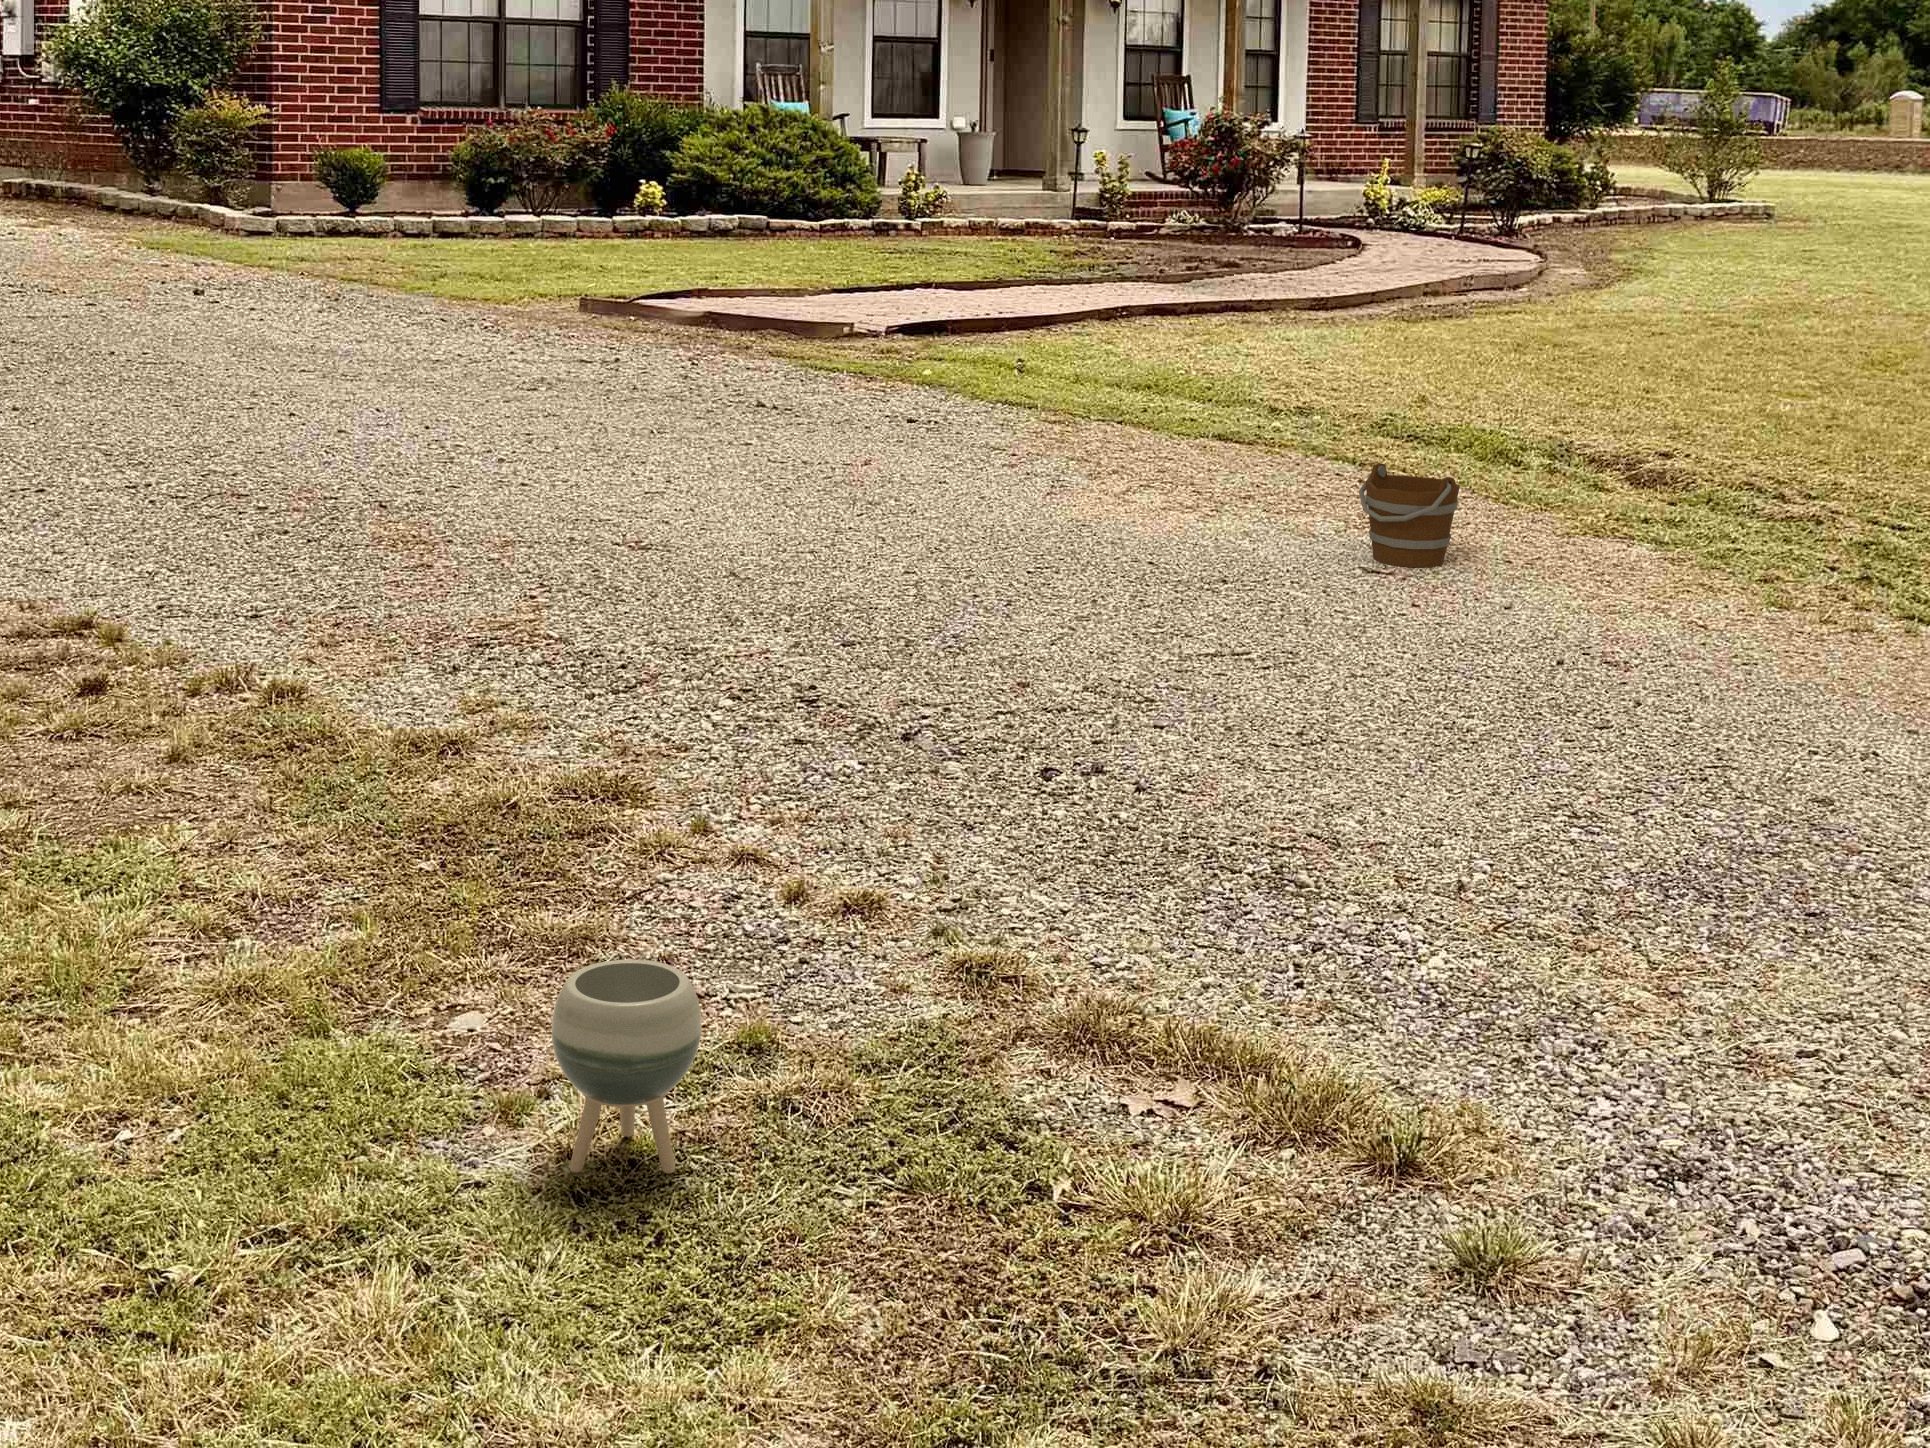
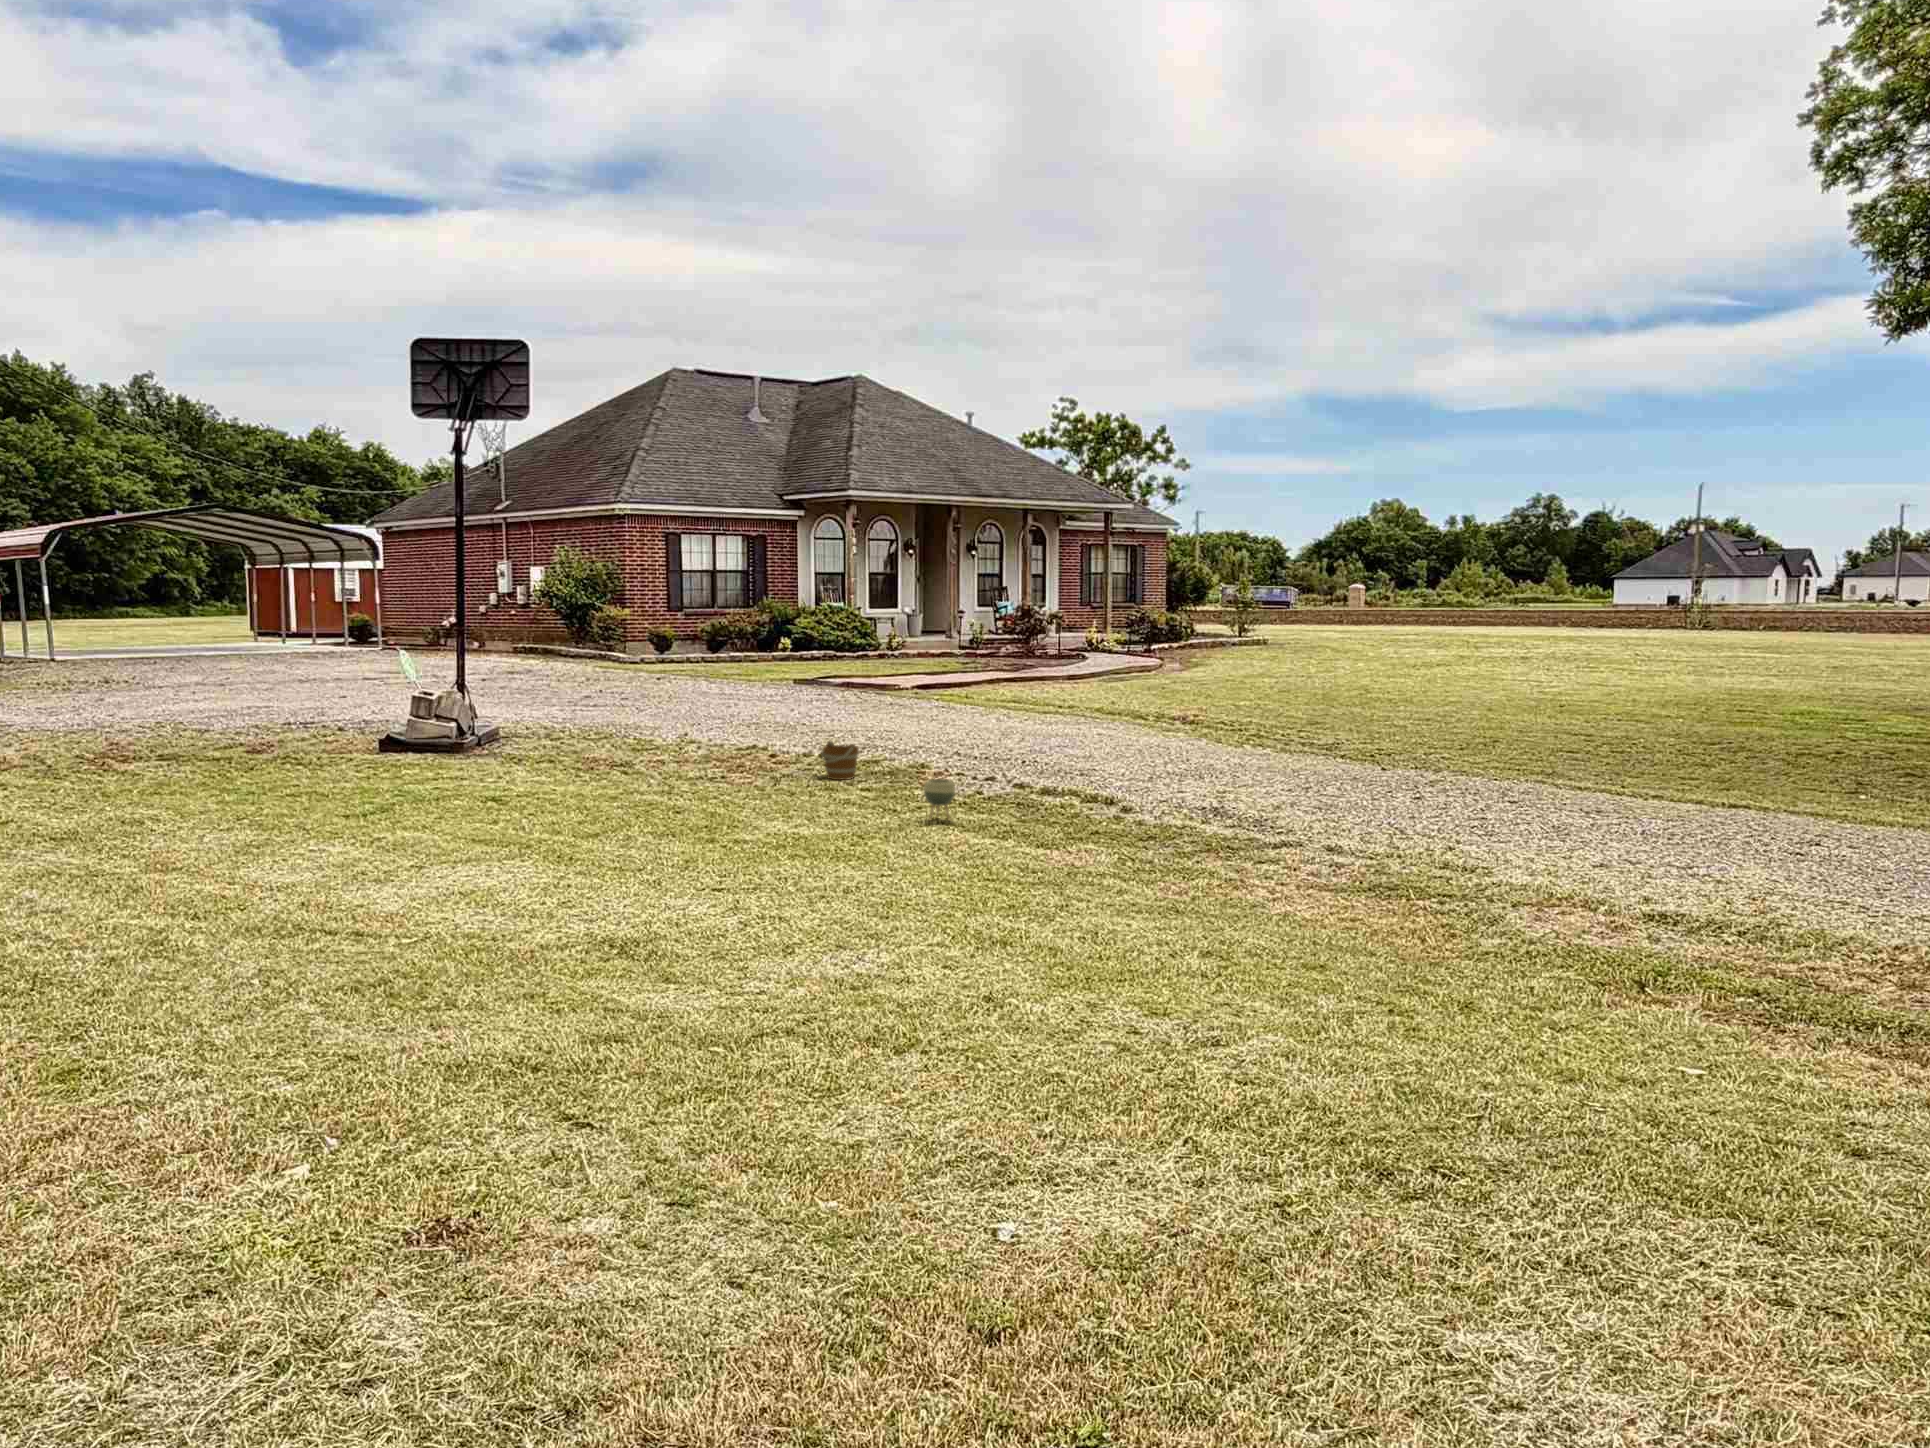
bucket: present [1359,463,1460,567] -> present [821,741,859,780]

